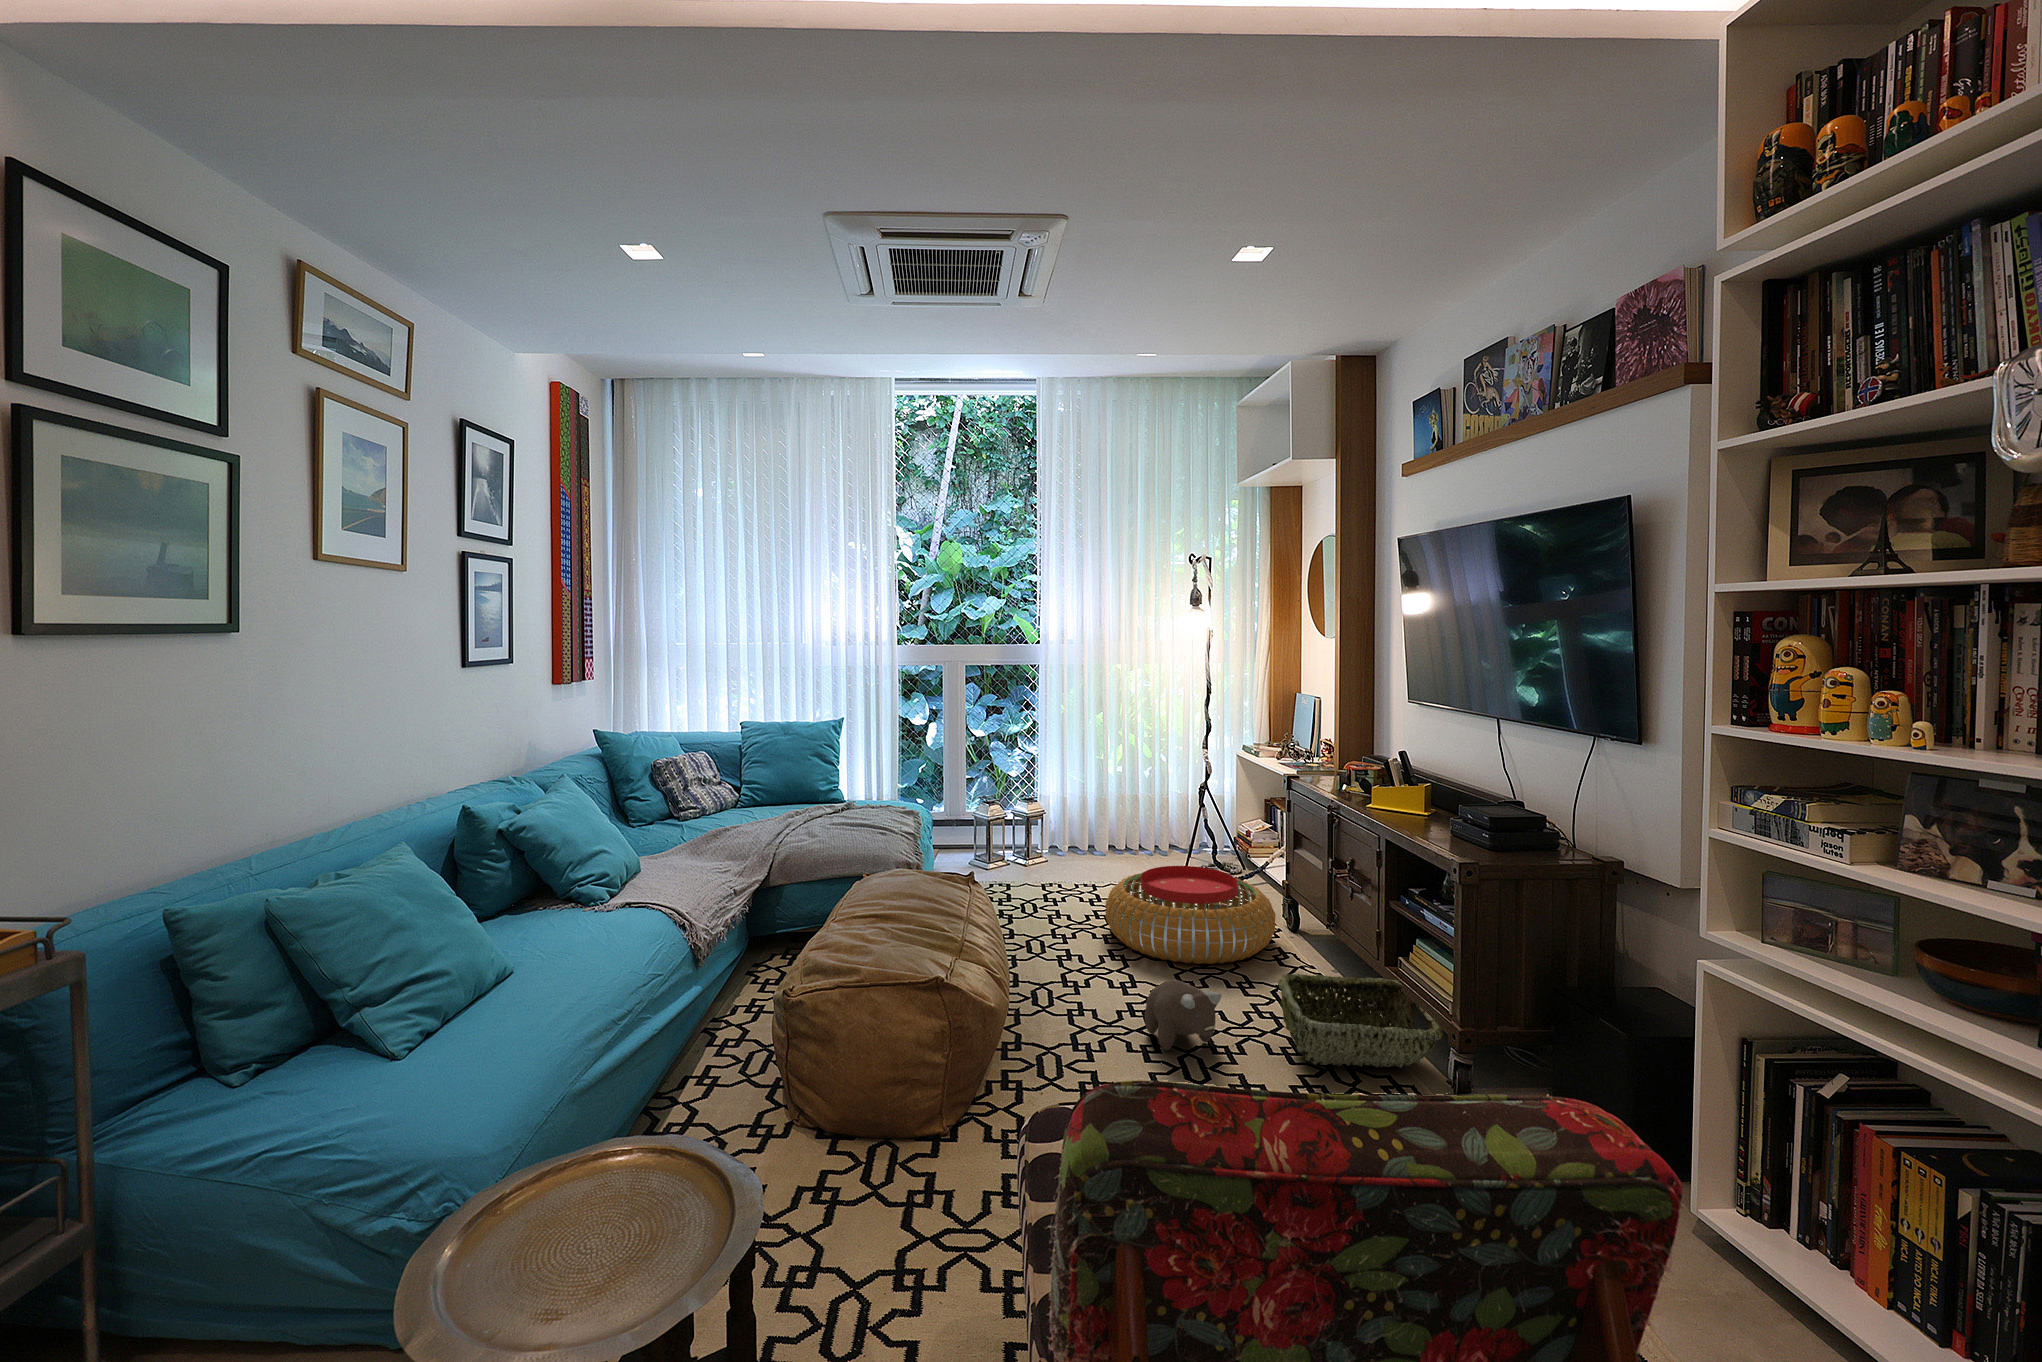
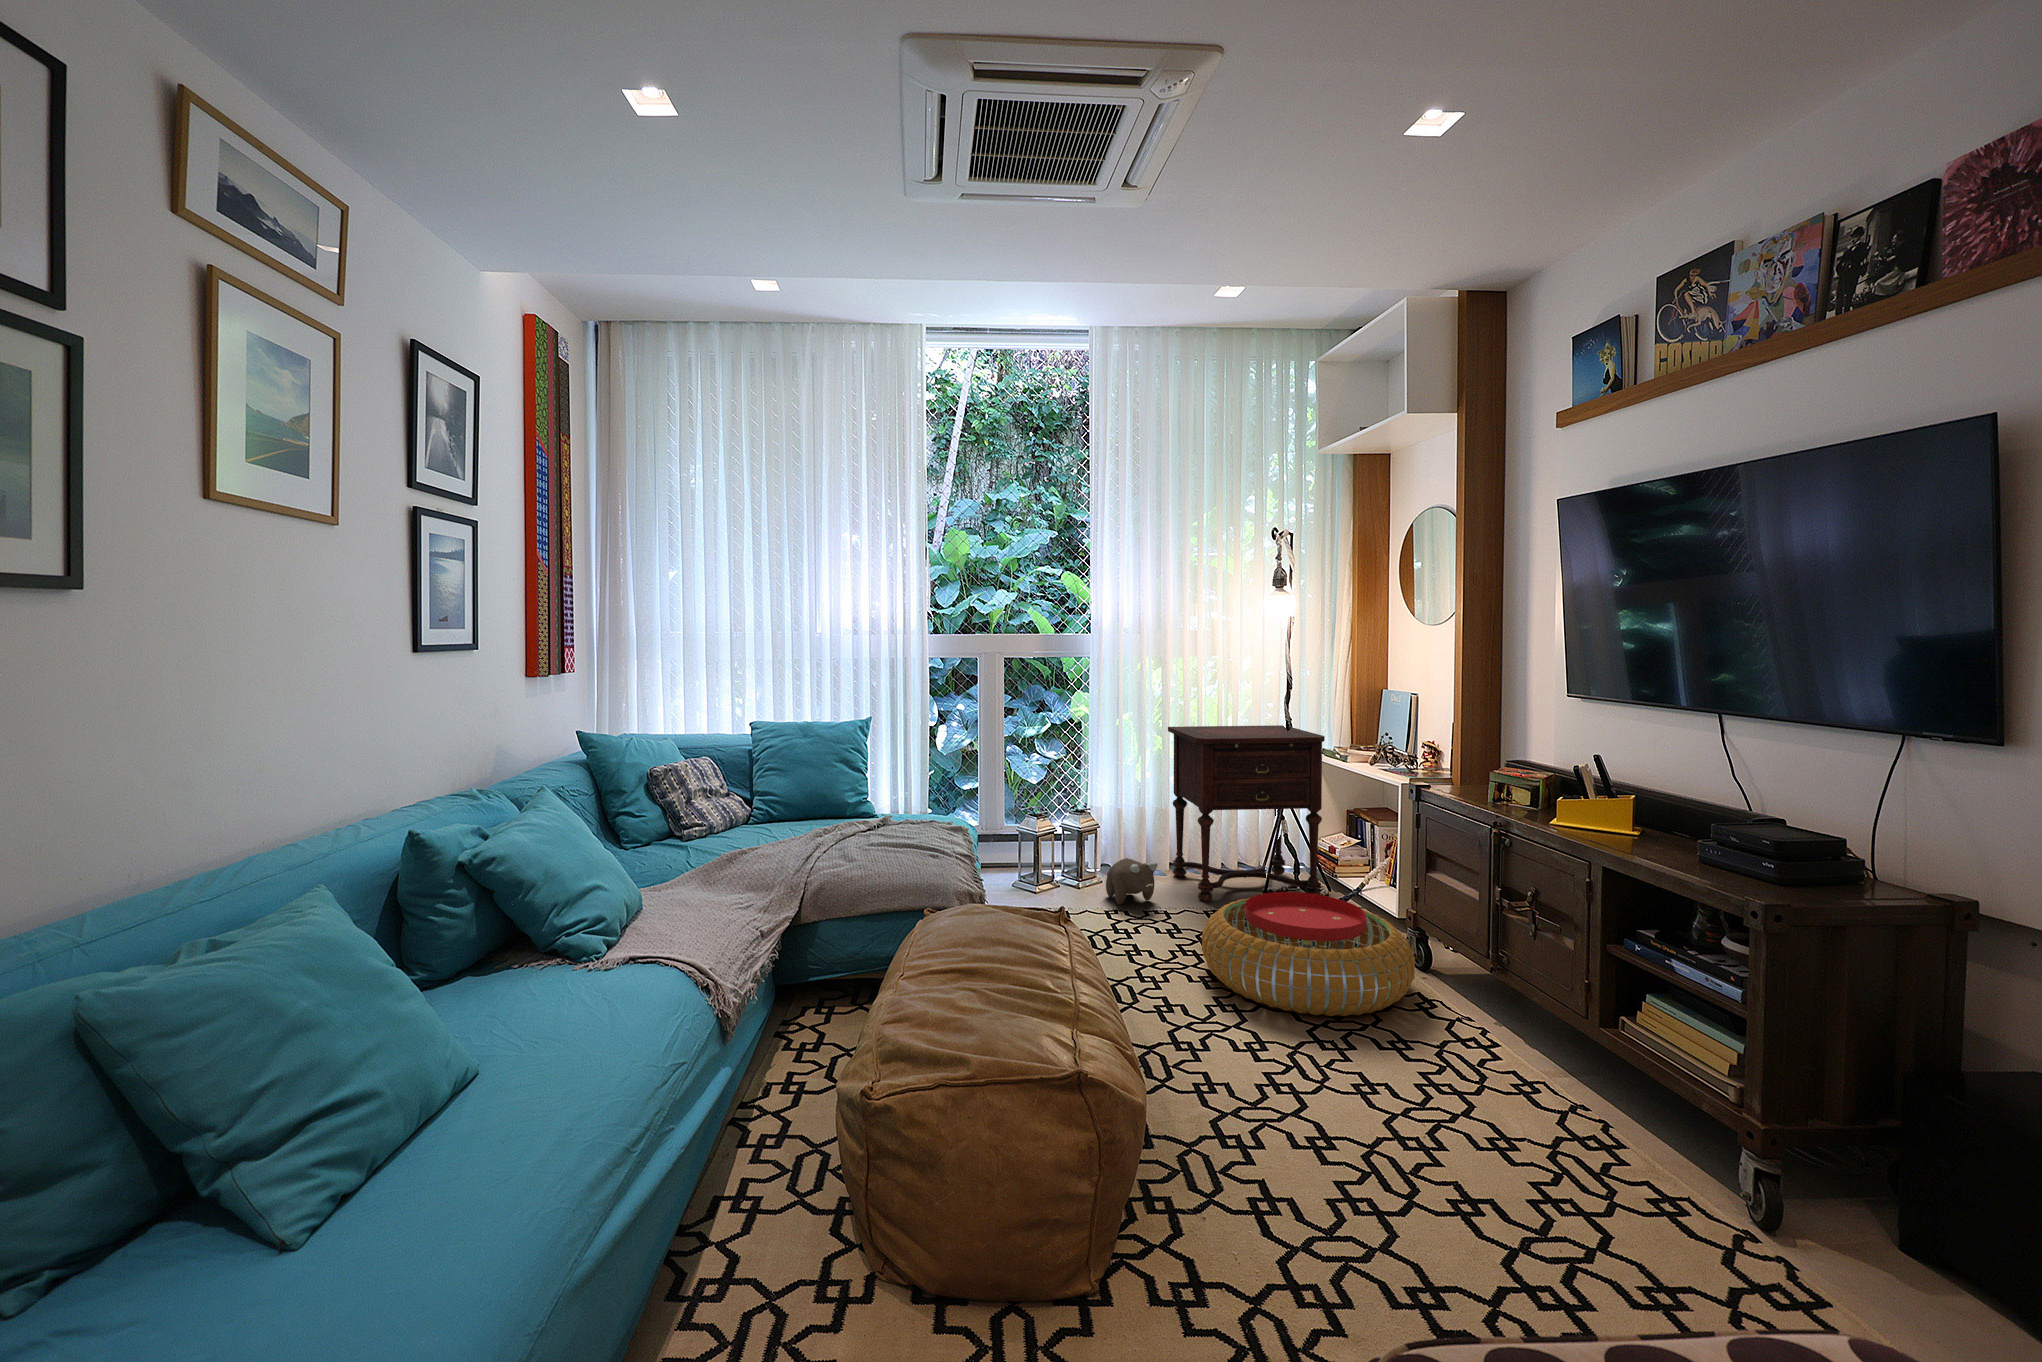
side table: none [1106,725,1235,877] -> present [1168,725,1325,902]
woven basket: present [1278,974,1443,1068] -> none [1478,1041,1720,1171]
plush toy: present [1145,980,1221,1051] -> present [1106,858,1158,904]

